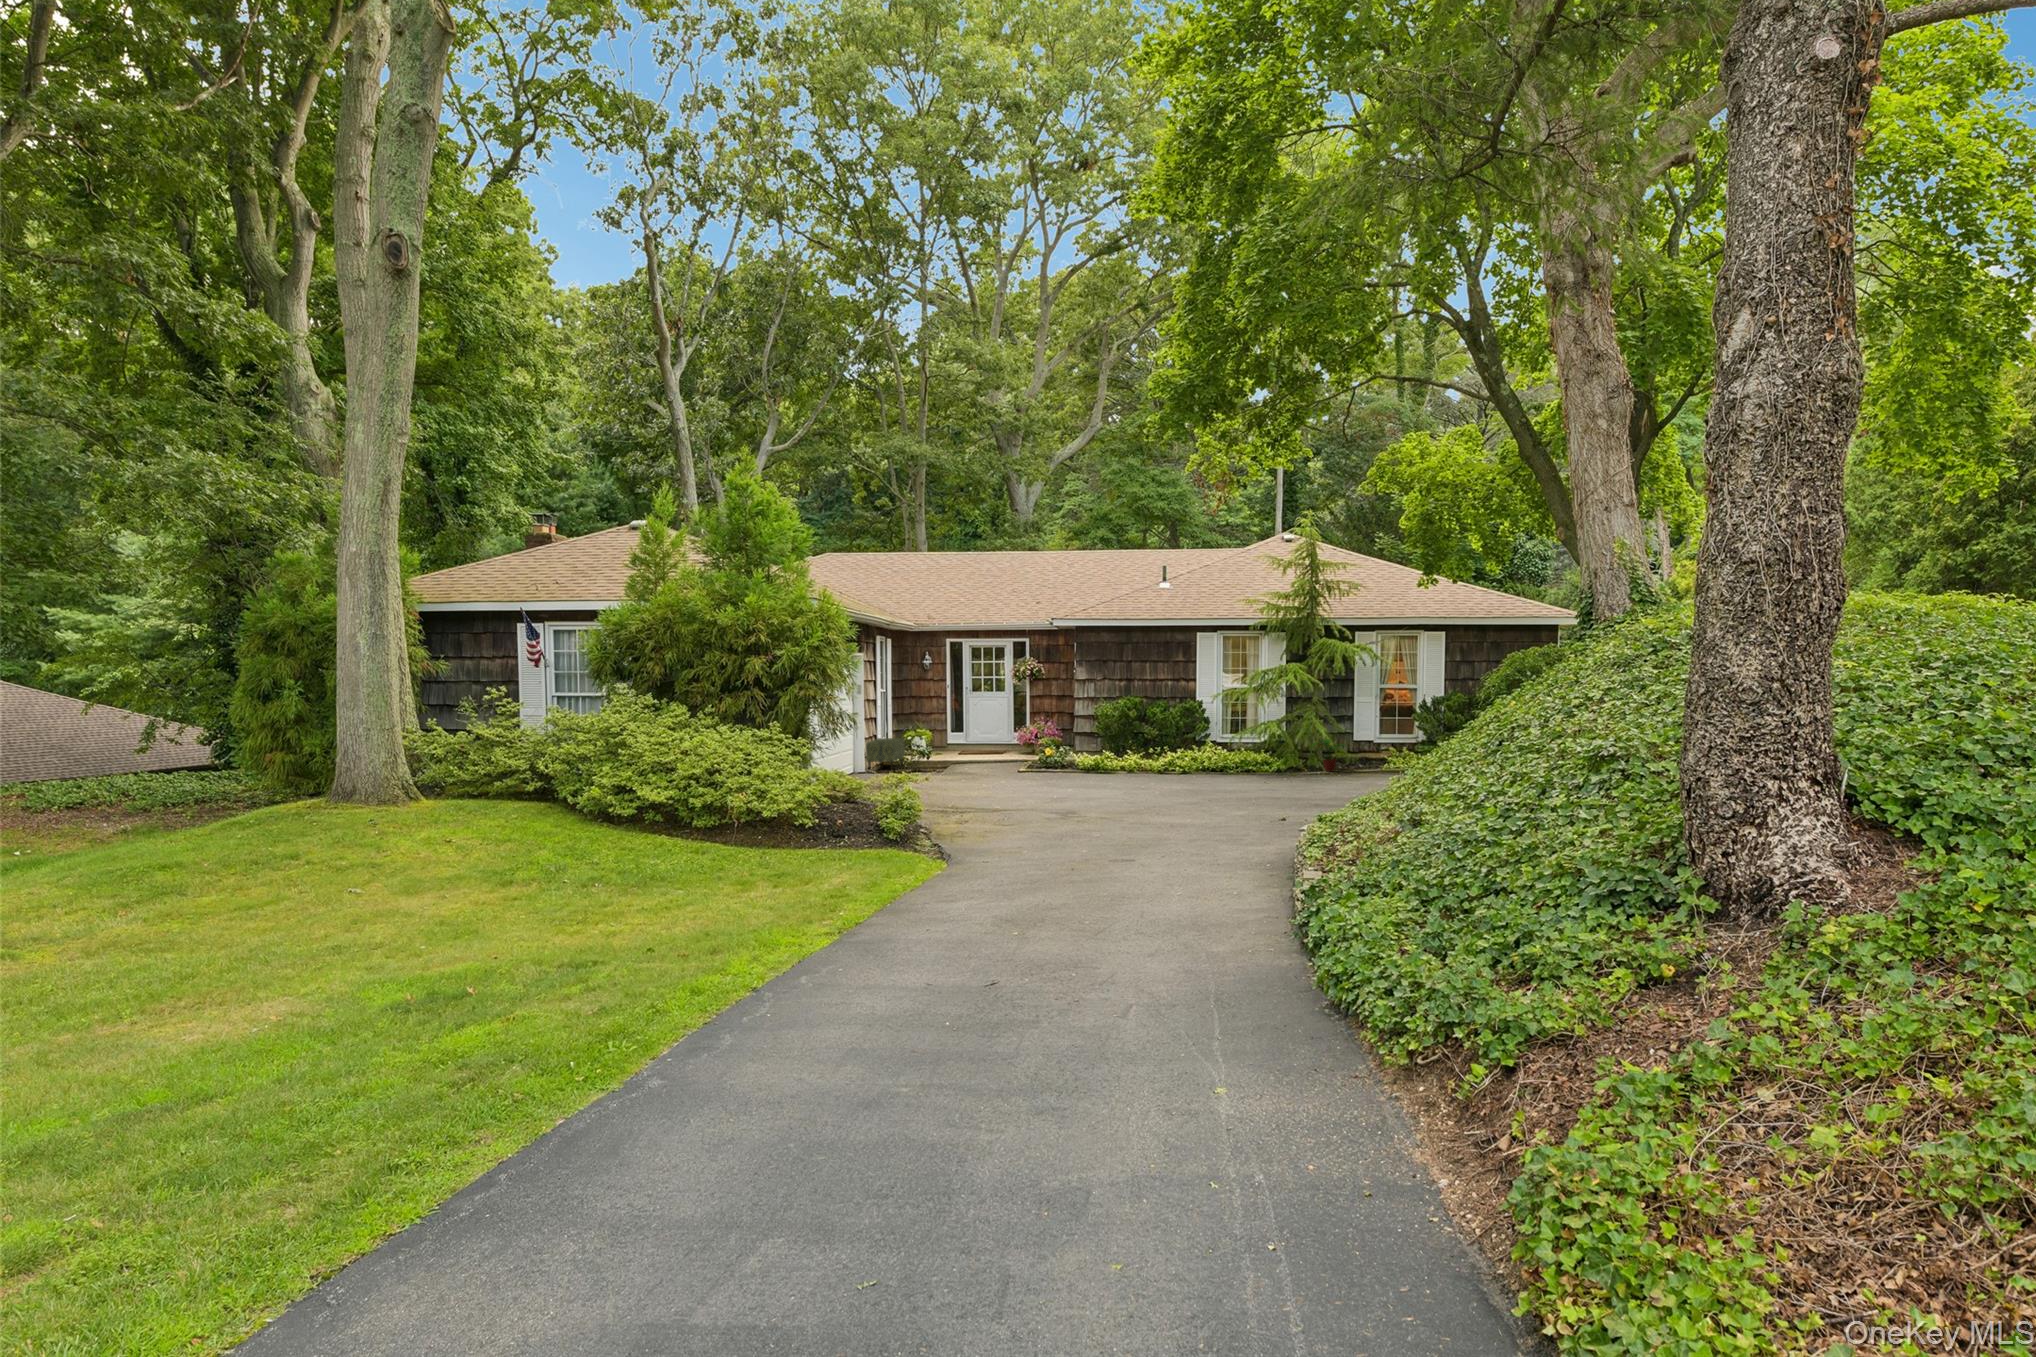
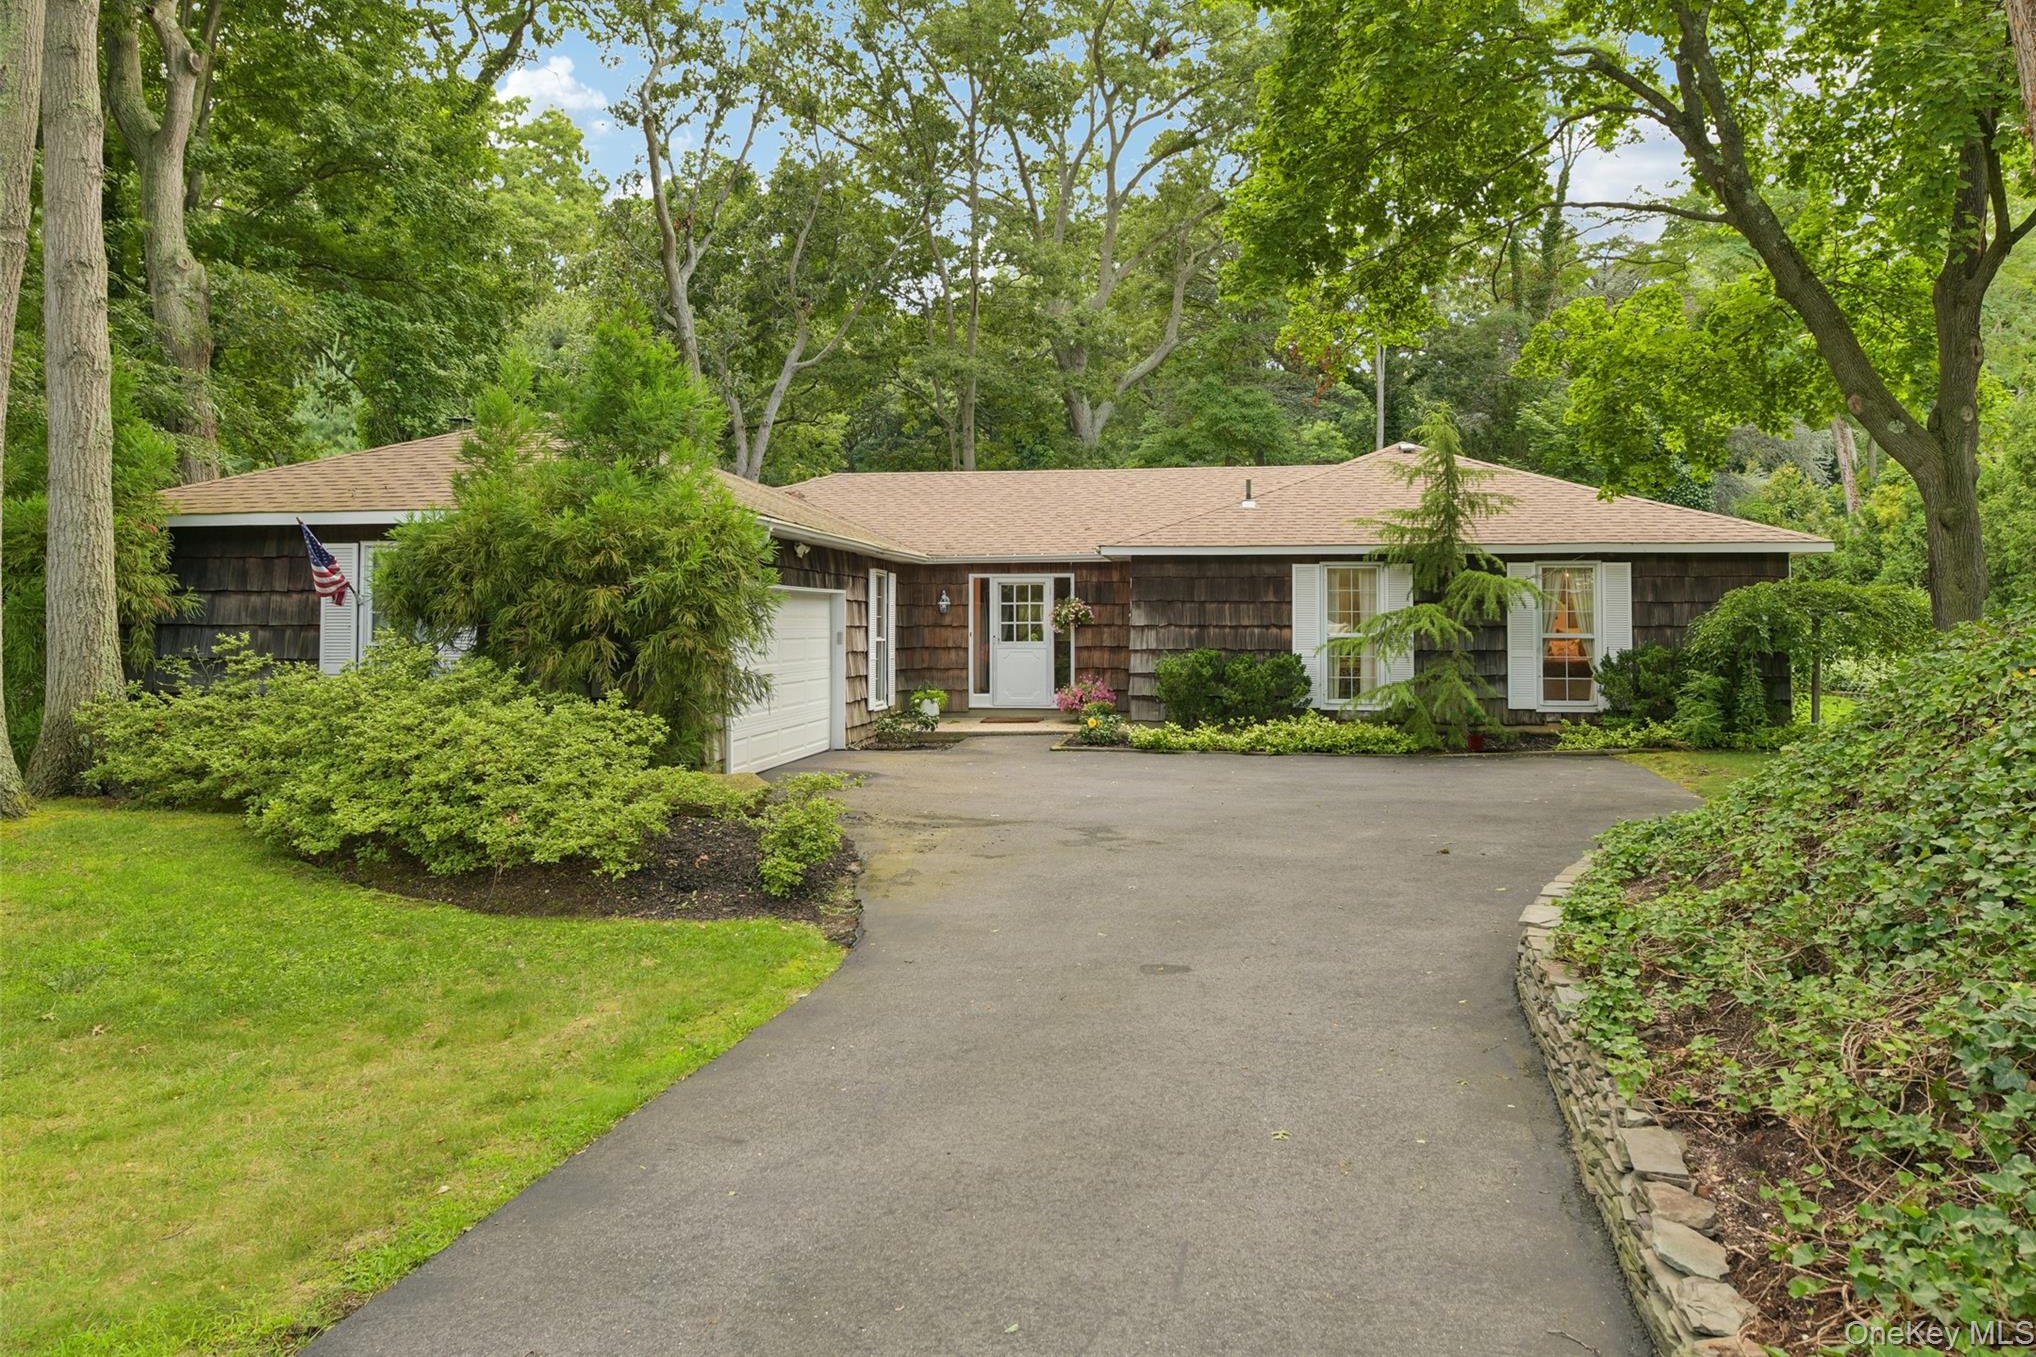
bench: present [866,738,905,770] -> none [853,703,907,746]

